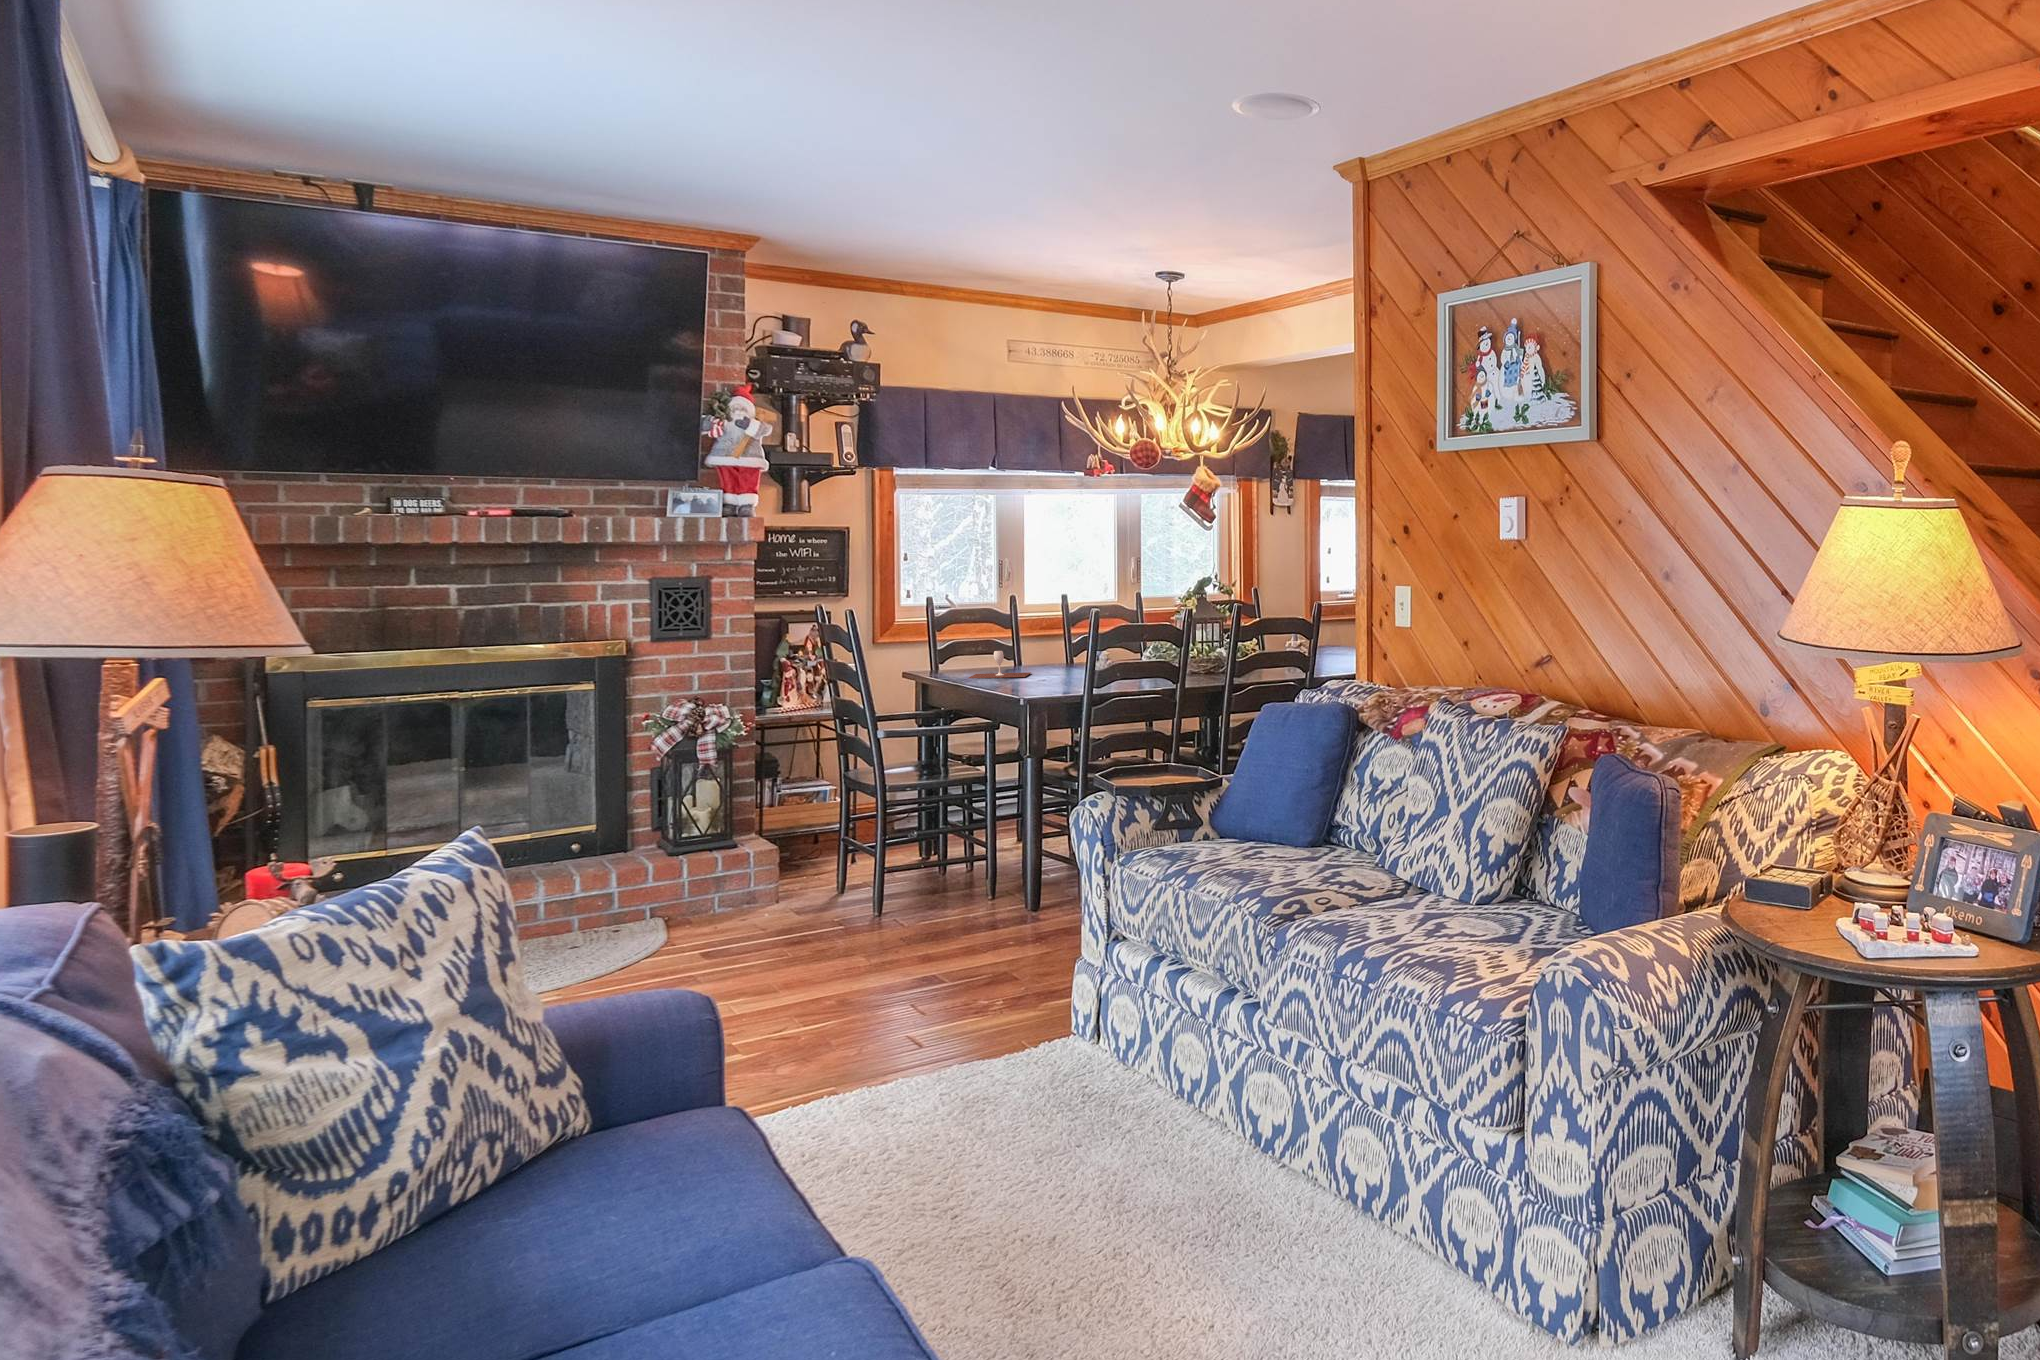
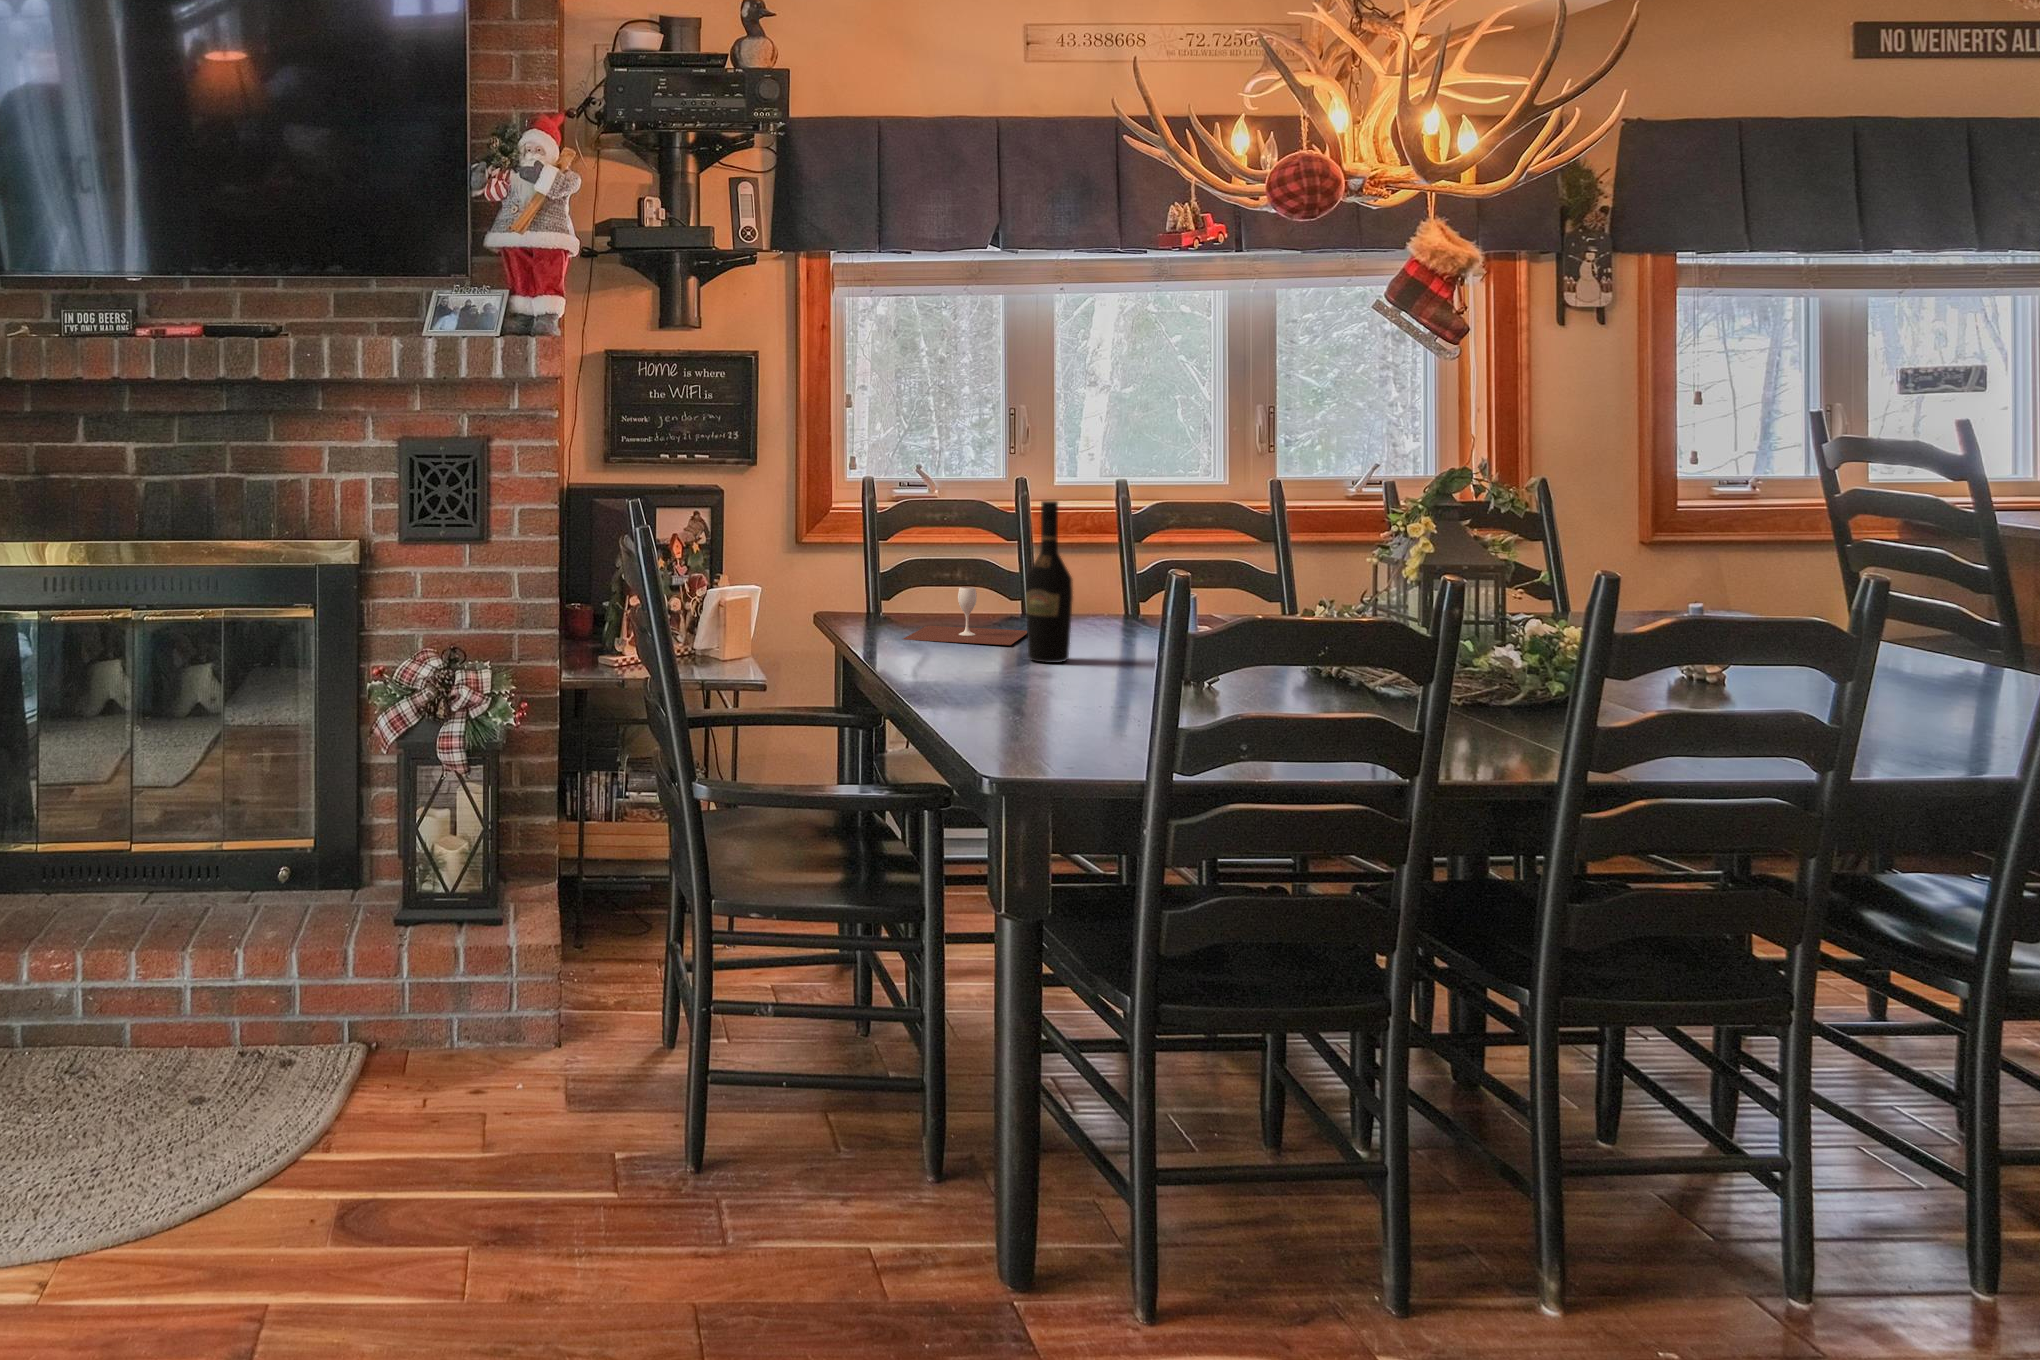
wine bottle: none [1032,604,1056,681] -> present [1025,501,1073,663]

